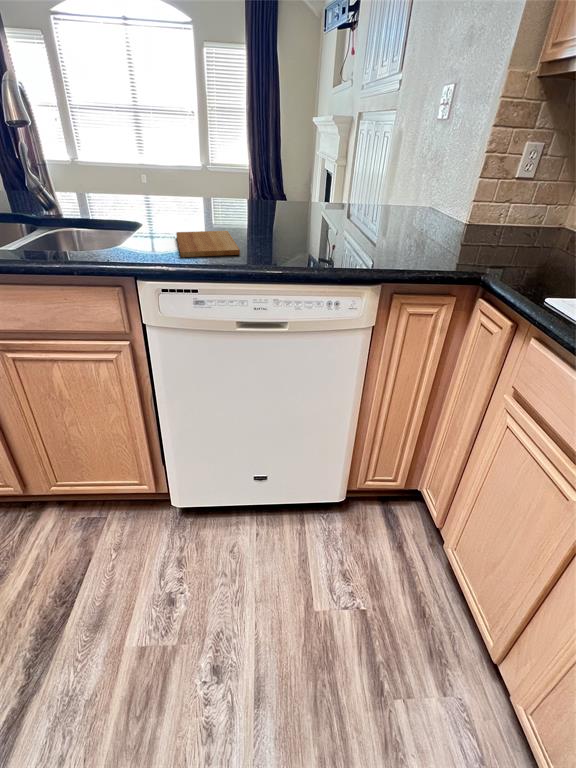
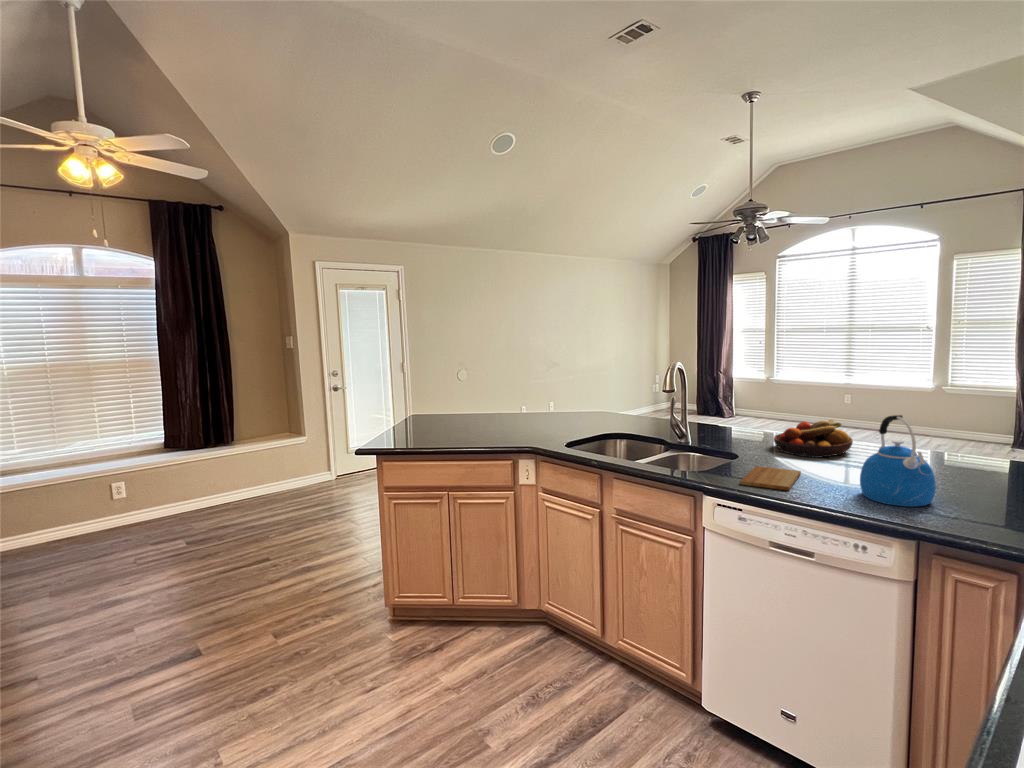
kettle: none [299,143,379,251] -> present [860,415,936,507]
fruit bowl: none [164,174,242,218] -> present [774,419,853,458]

